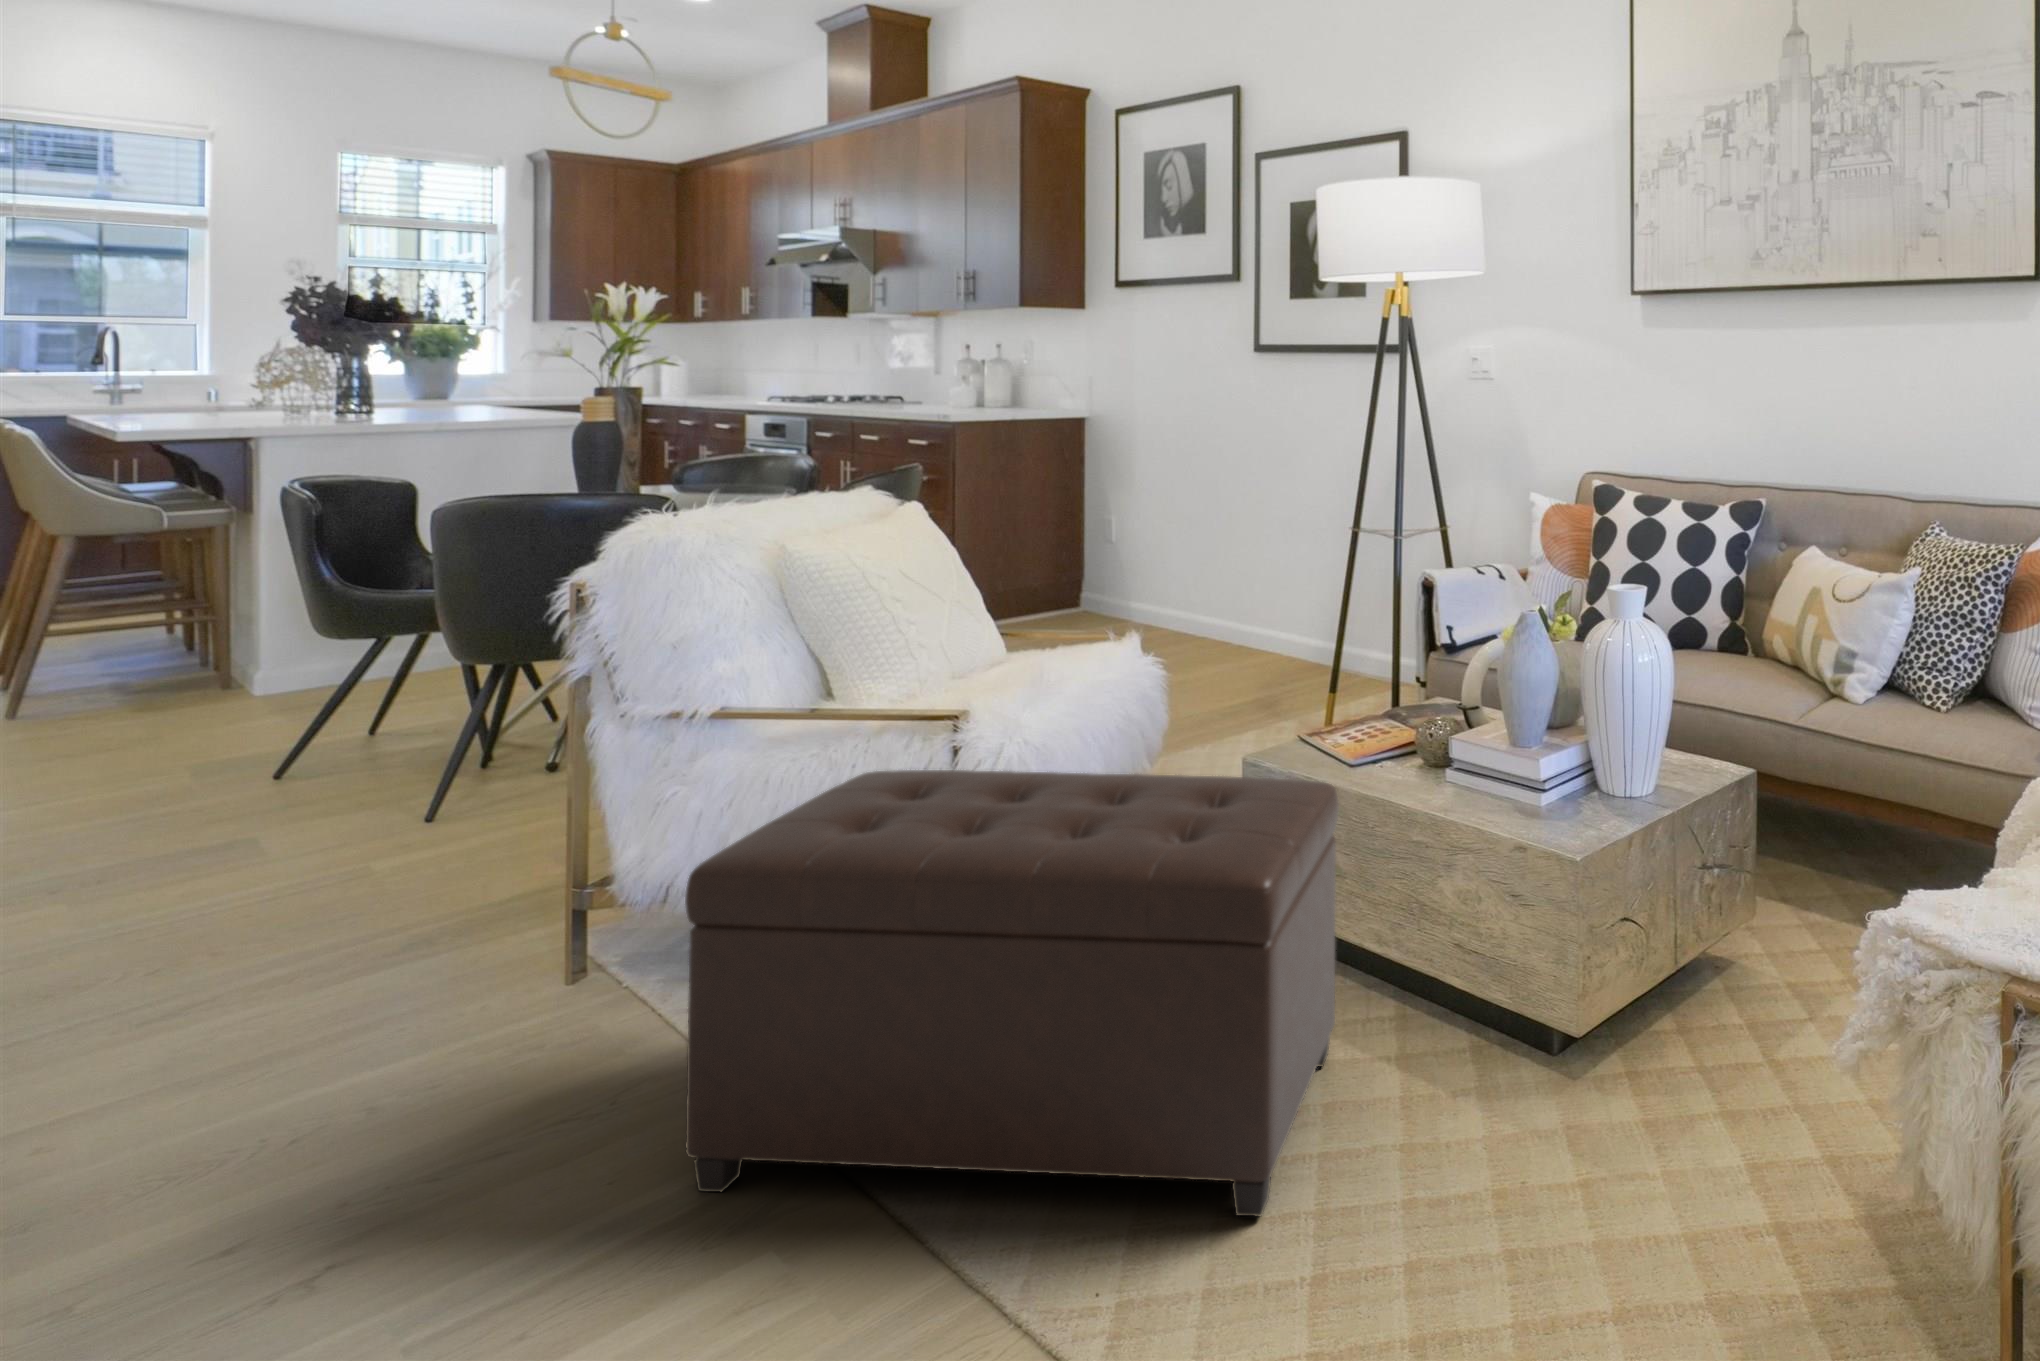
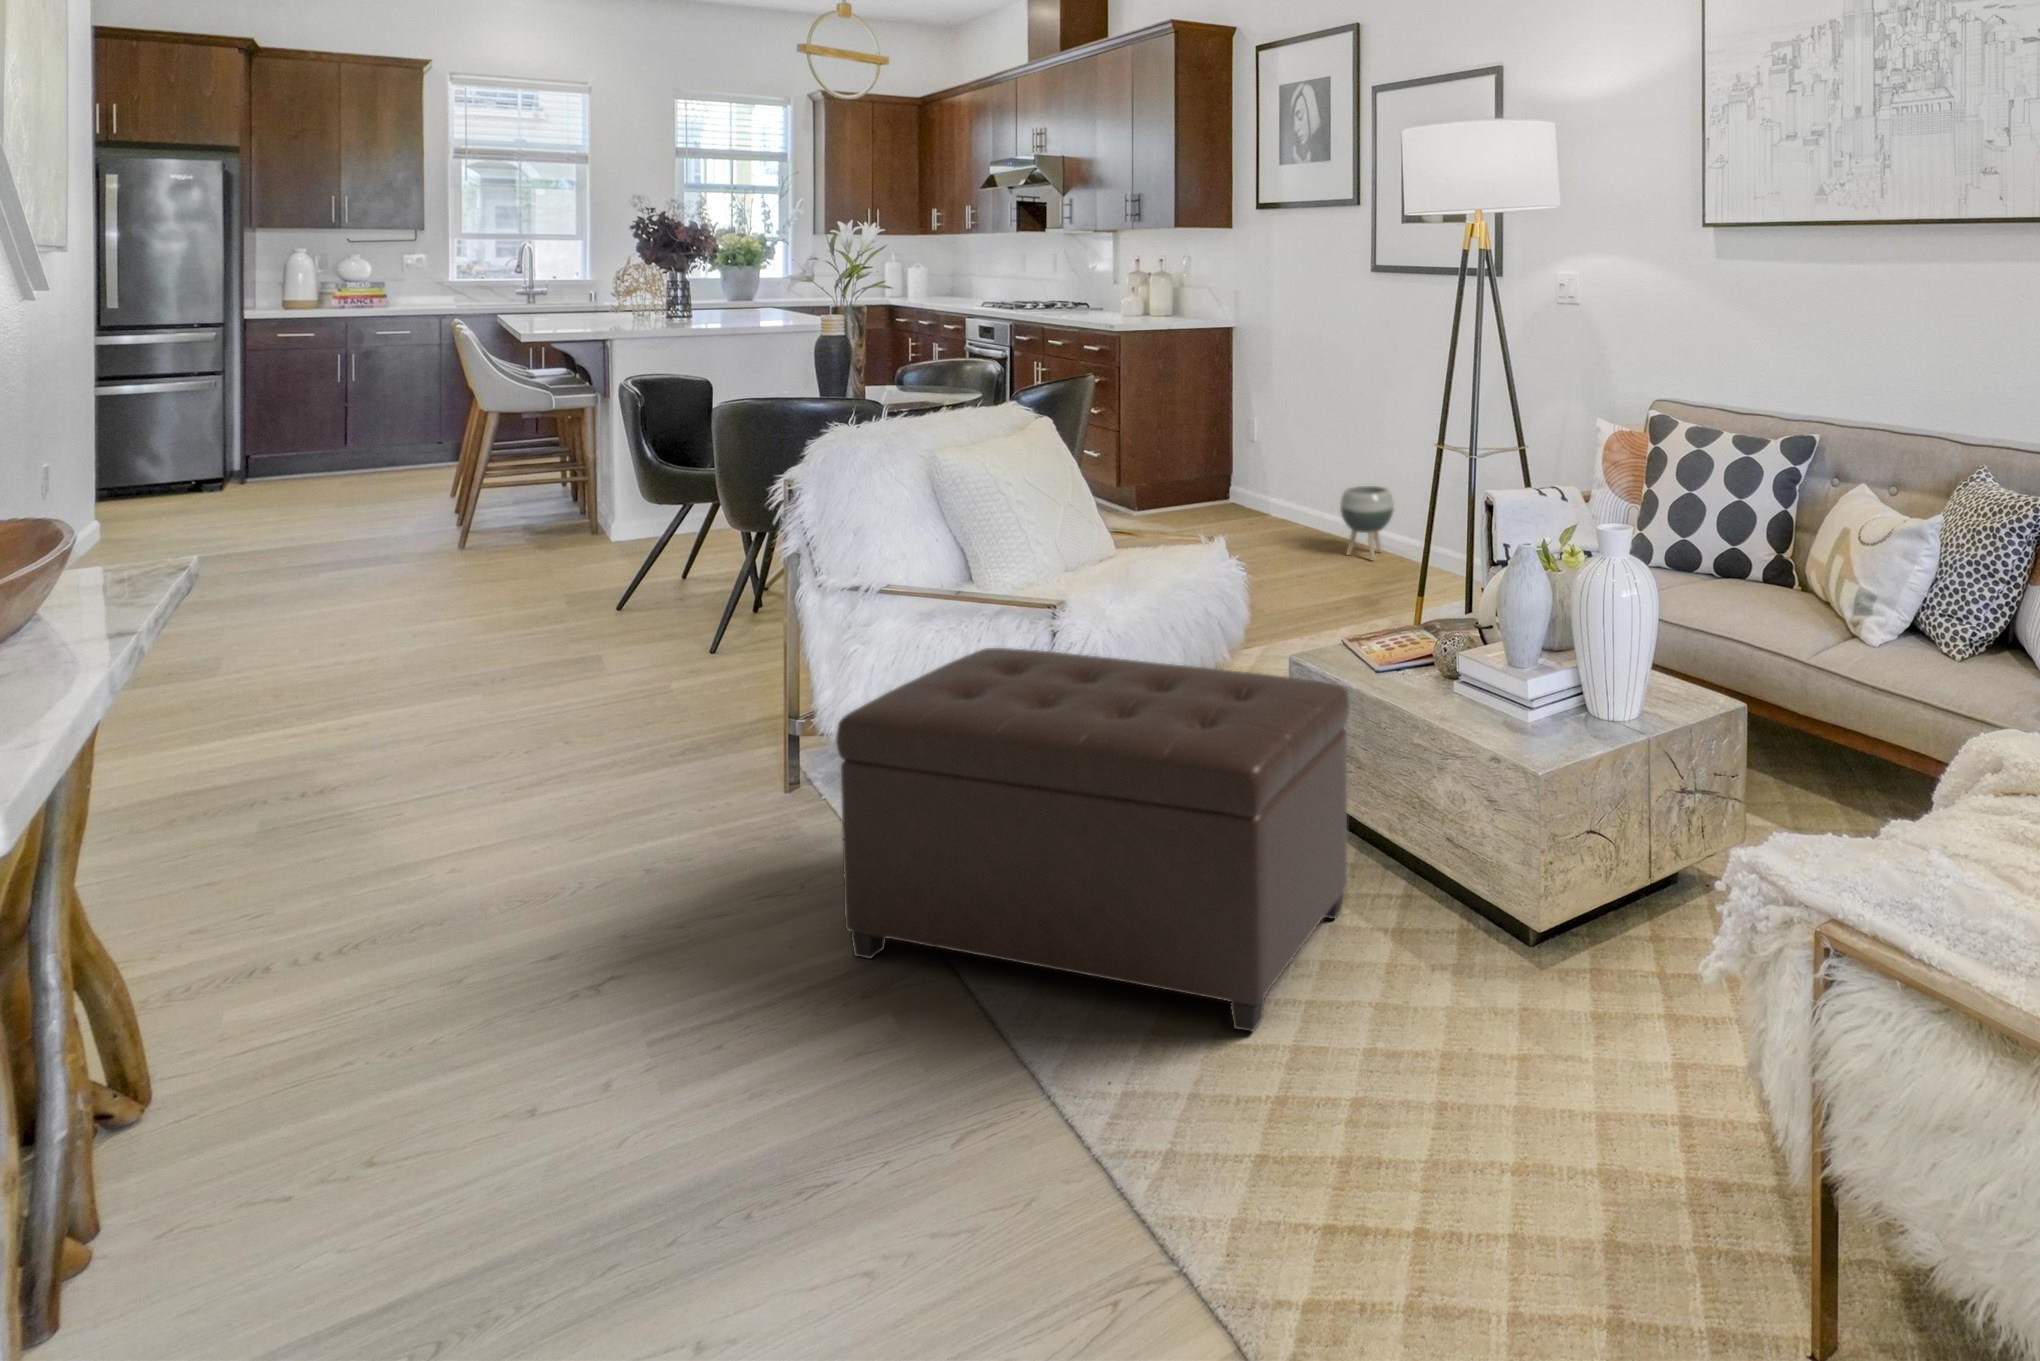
planter: none [1215,583,1276,666] -> present [1340,486,1394,560]

